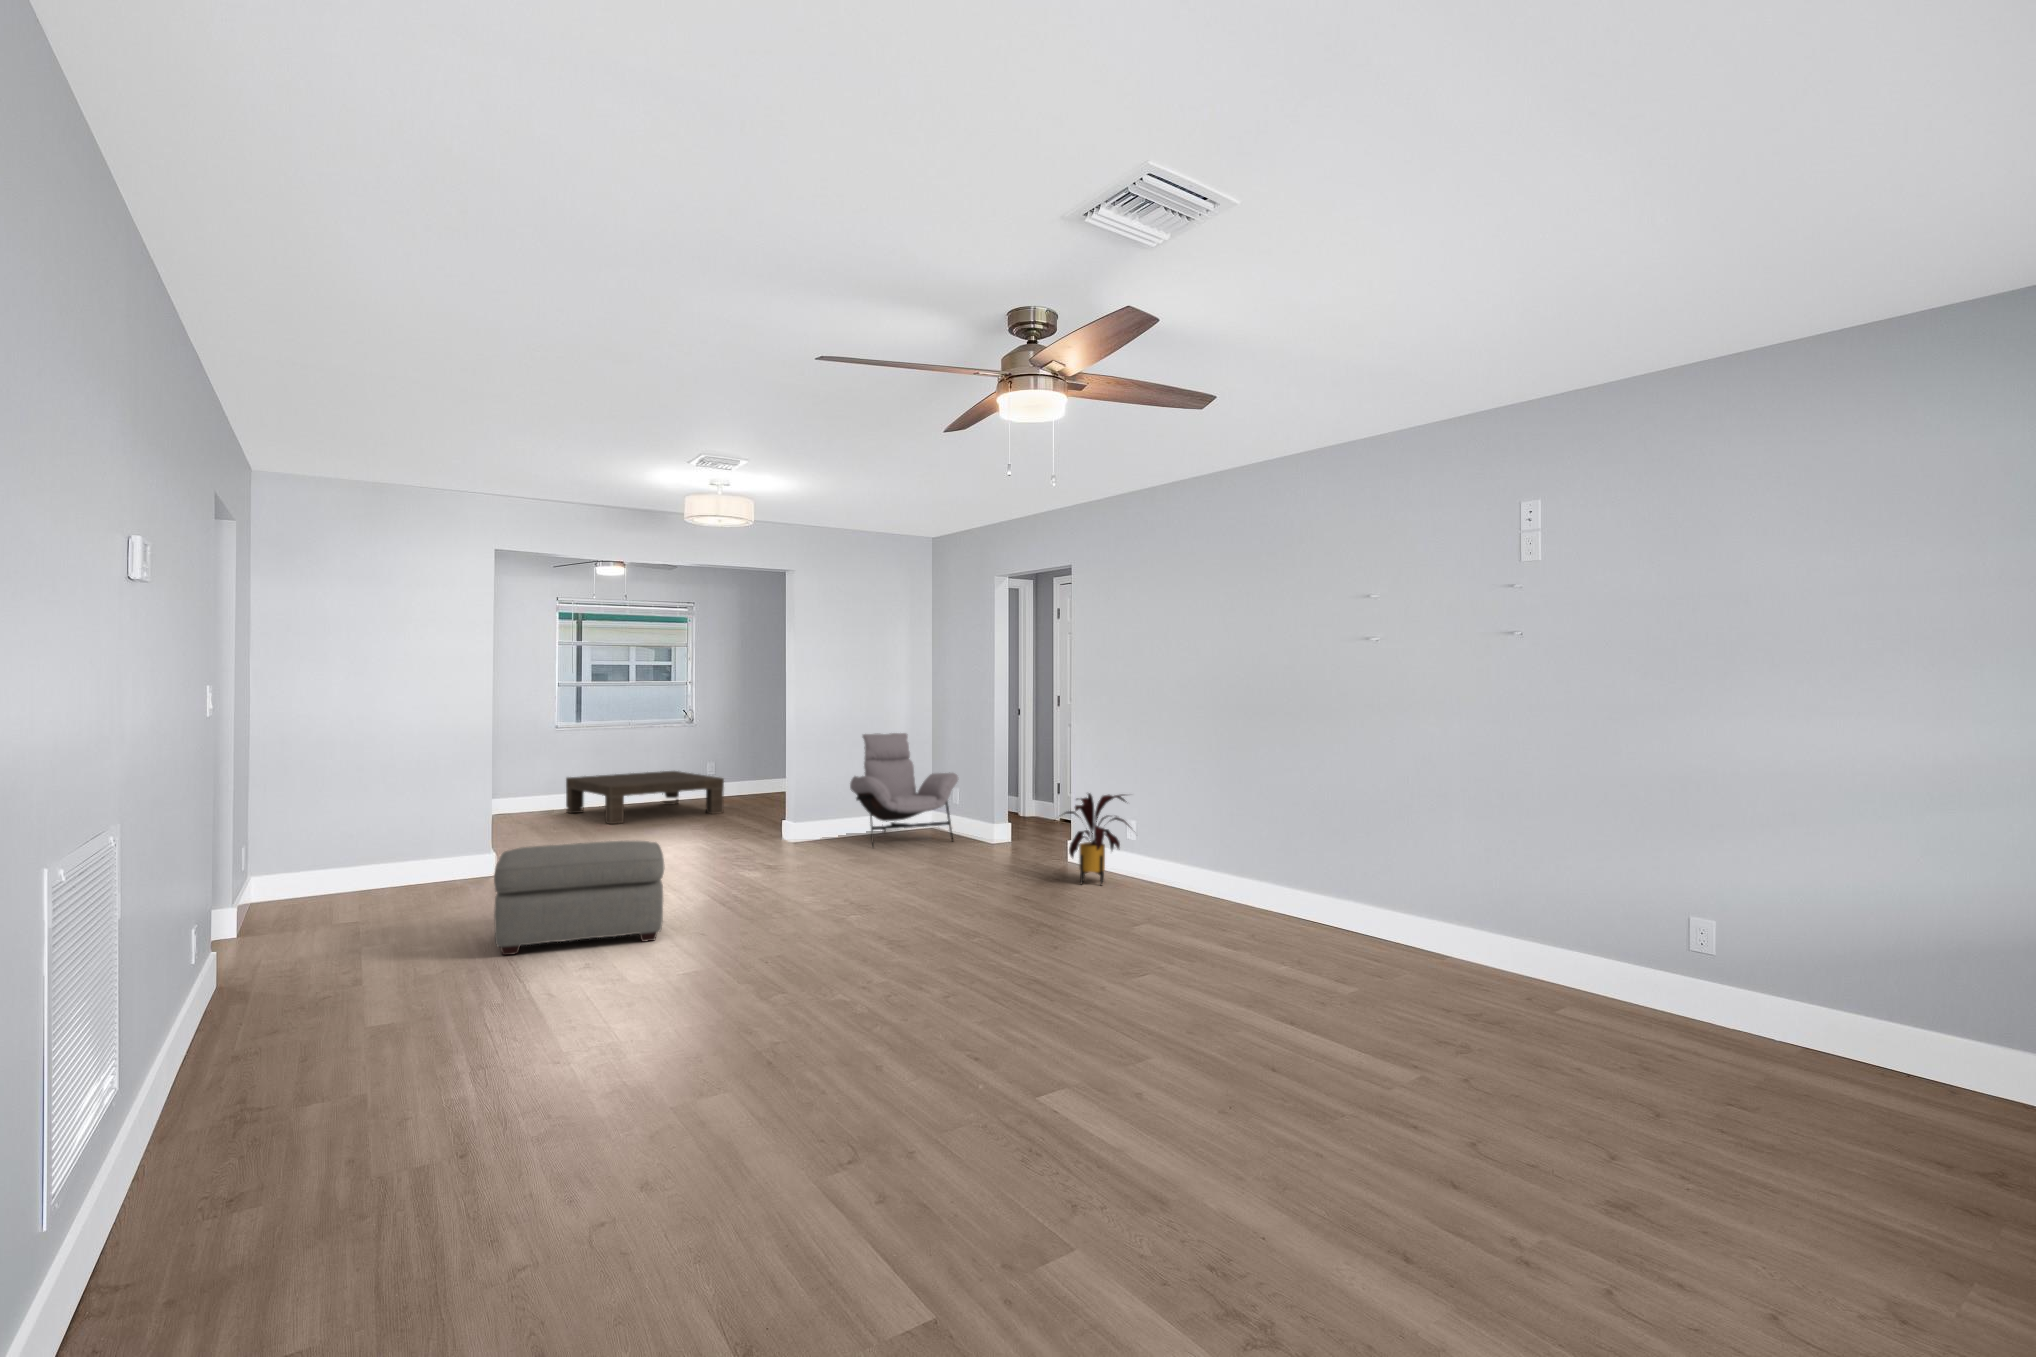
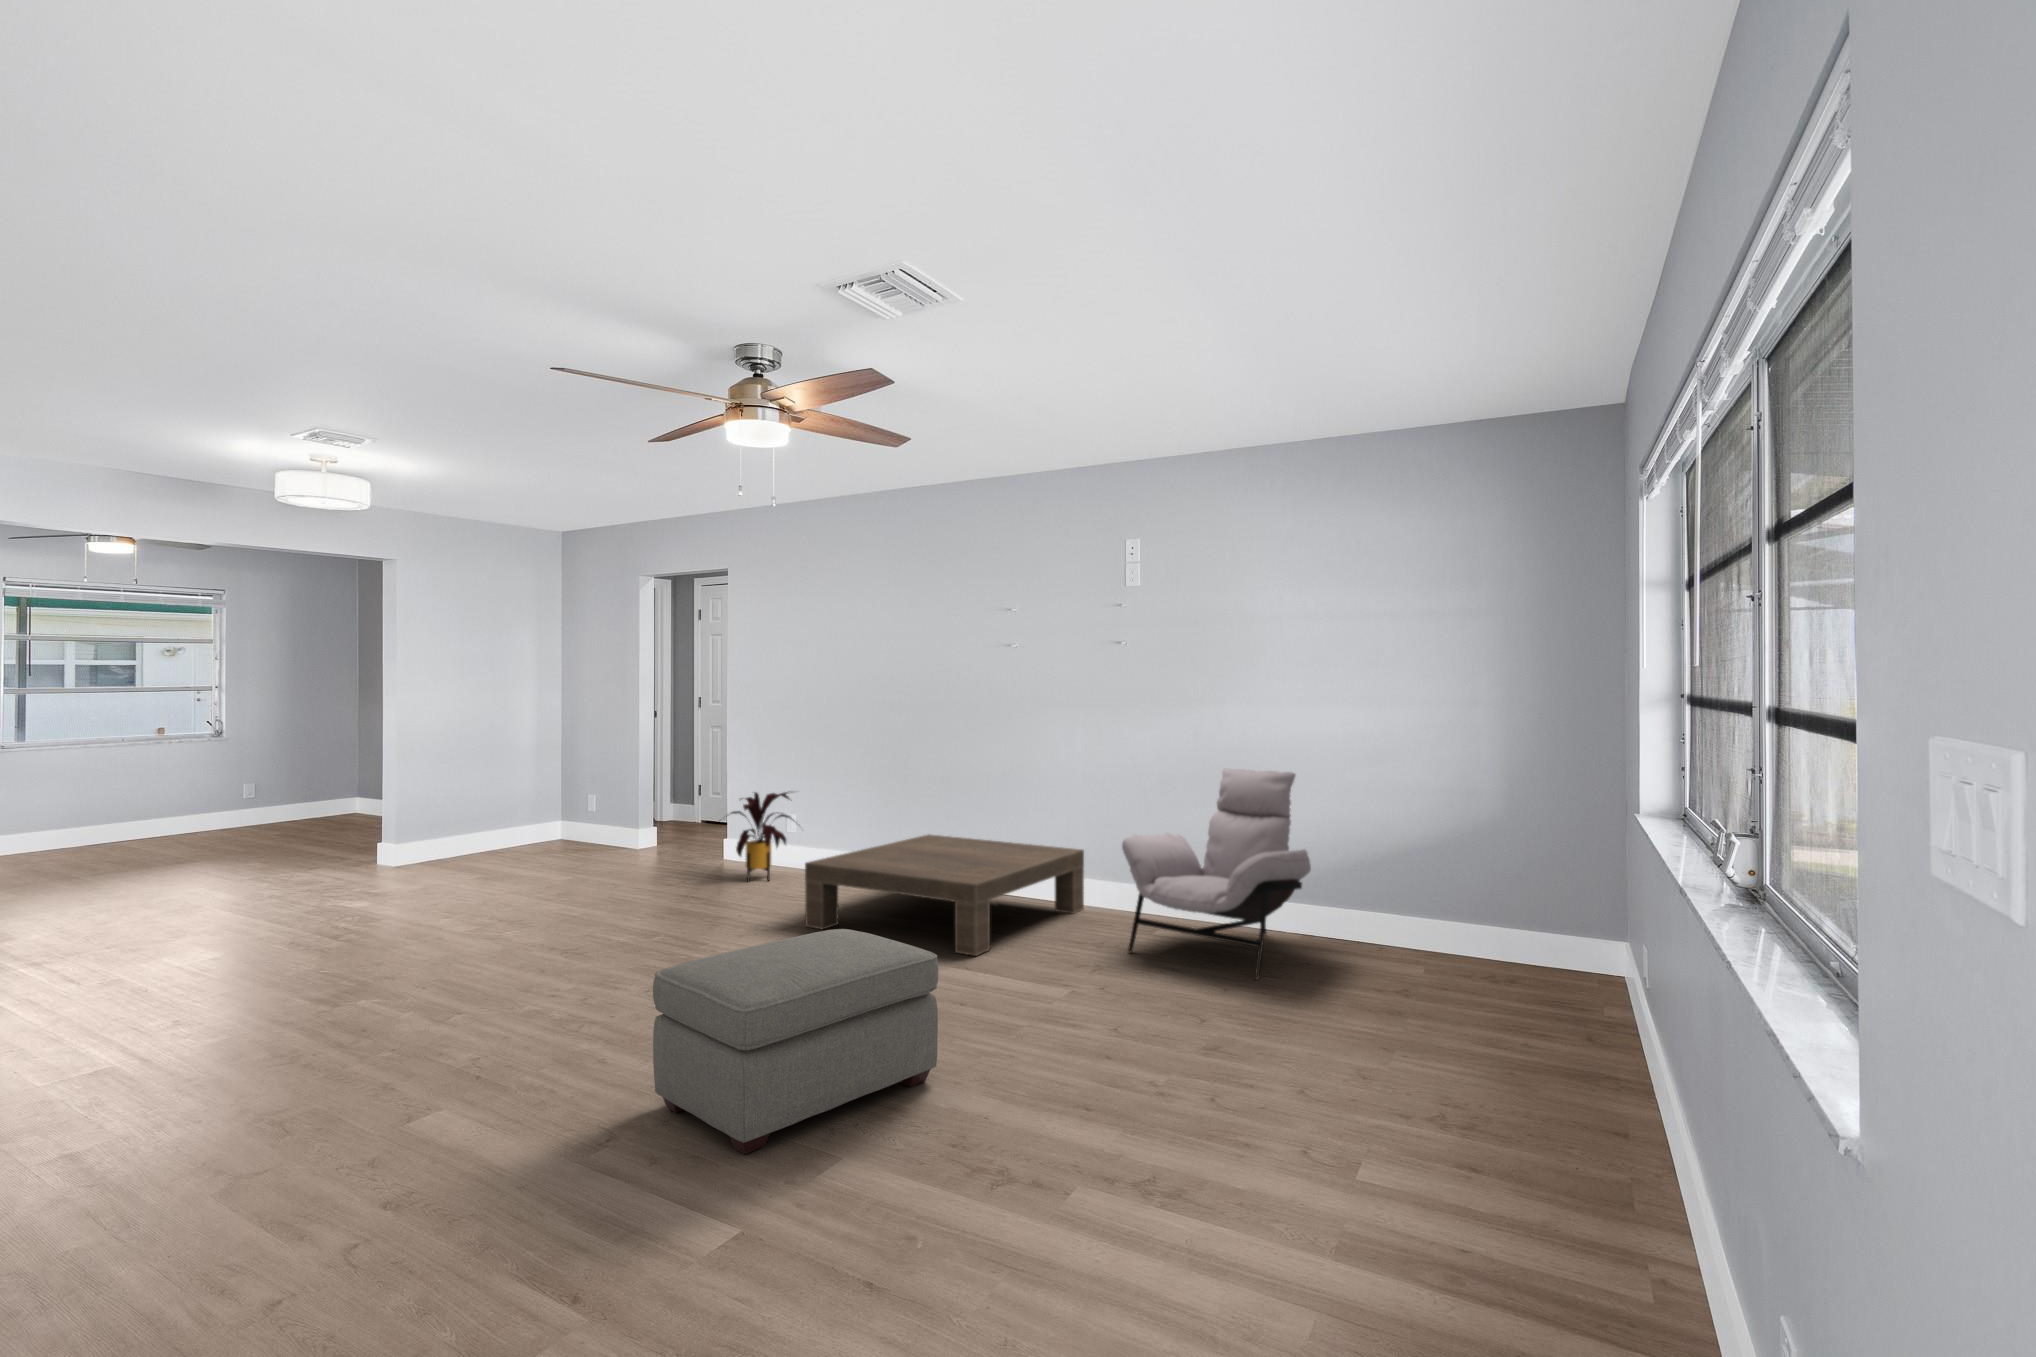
lounge chair: present [850,733,958,847] -> present [1122,769,1311,981]
coffee table: present [566,771,724,824] -> present [805,834,1084,956]
ottoman: present [494,841,664,955] -> present [653,929,938,1154]

